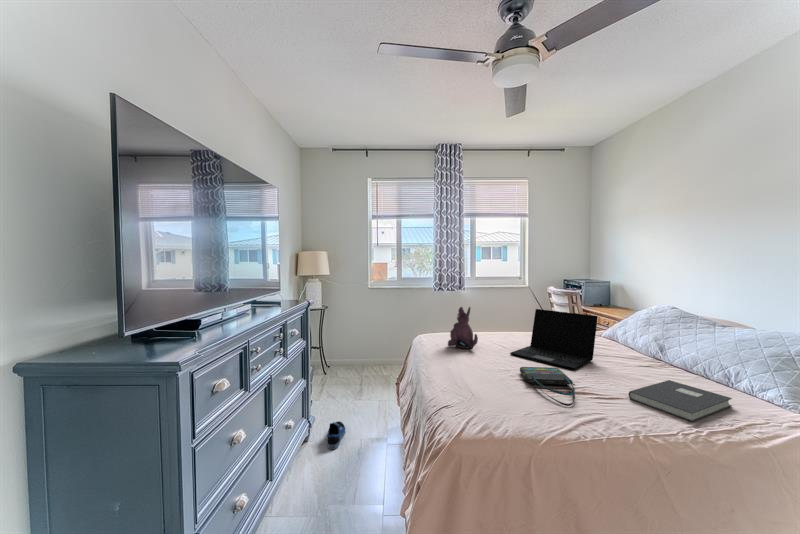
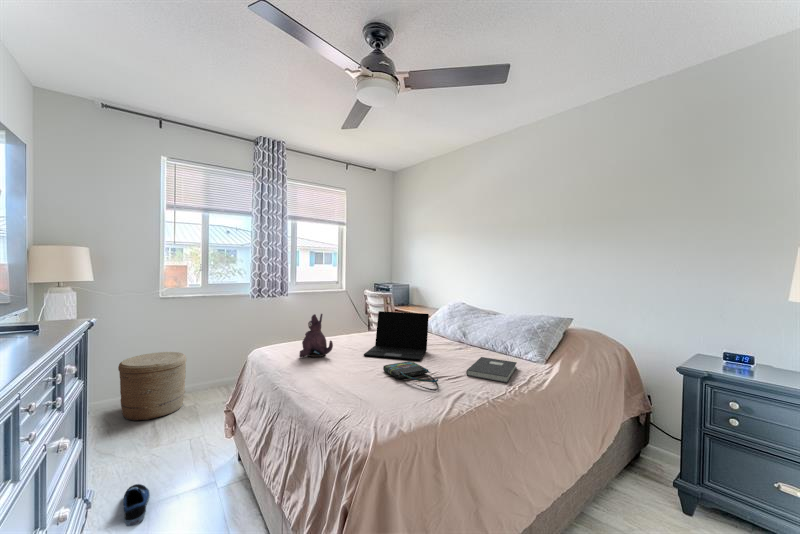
woven basket: none [344,329,385,379] -> present [118,352,186,421]

